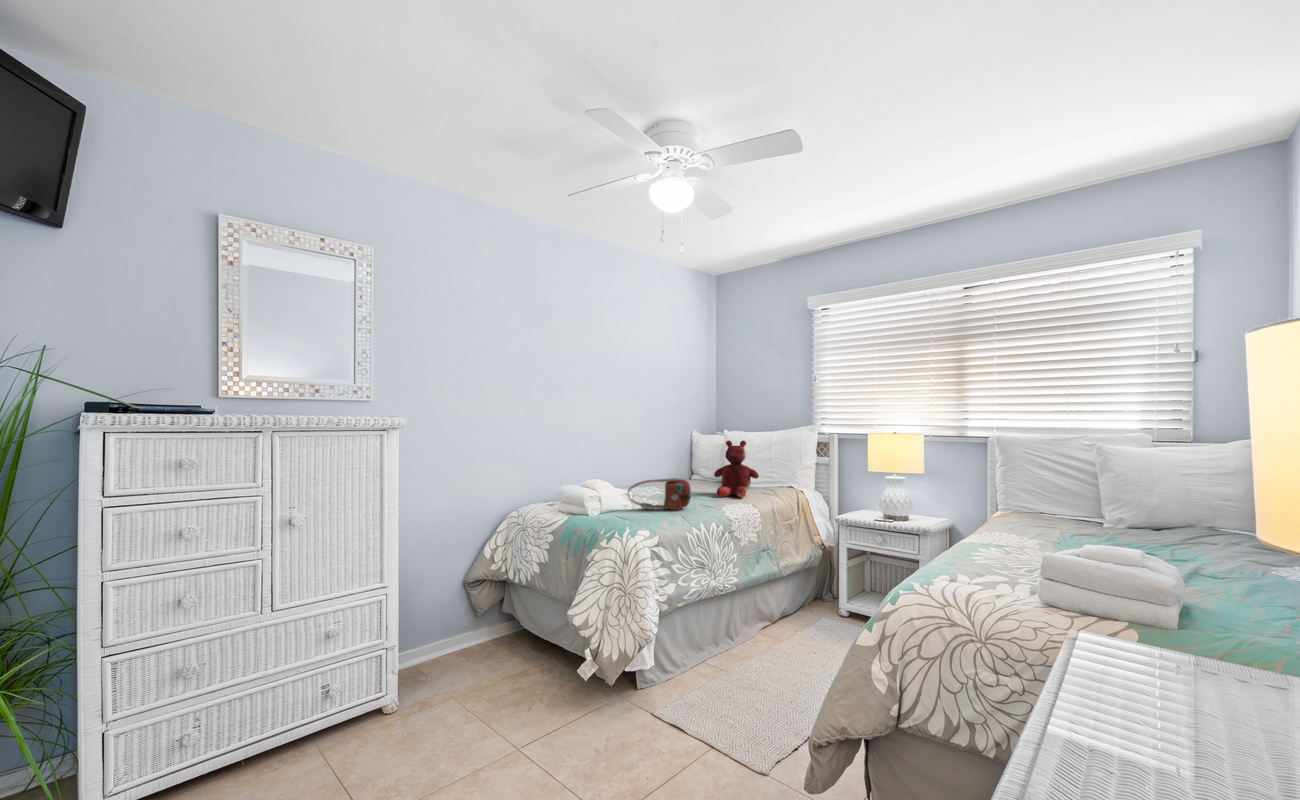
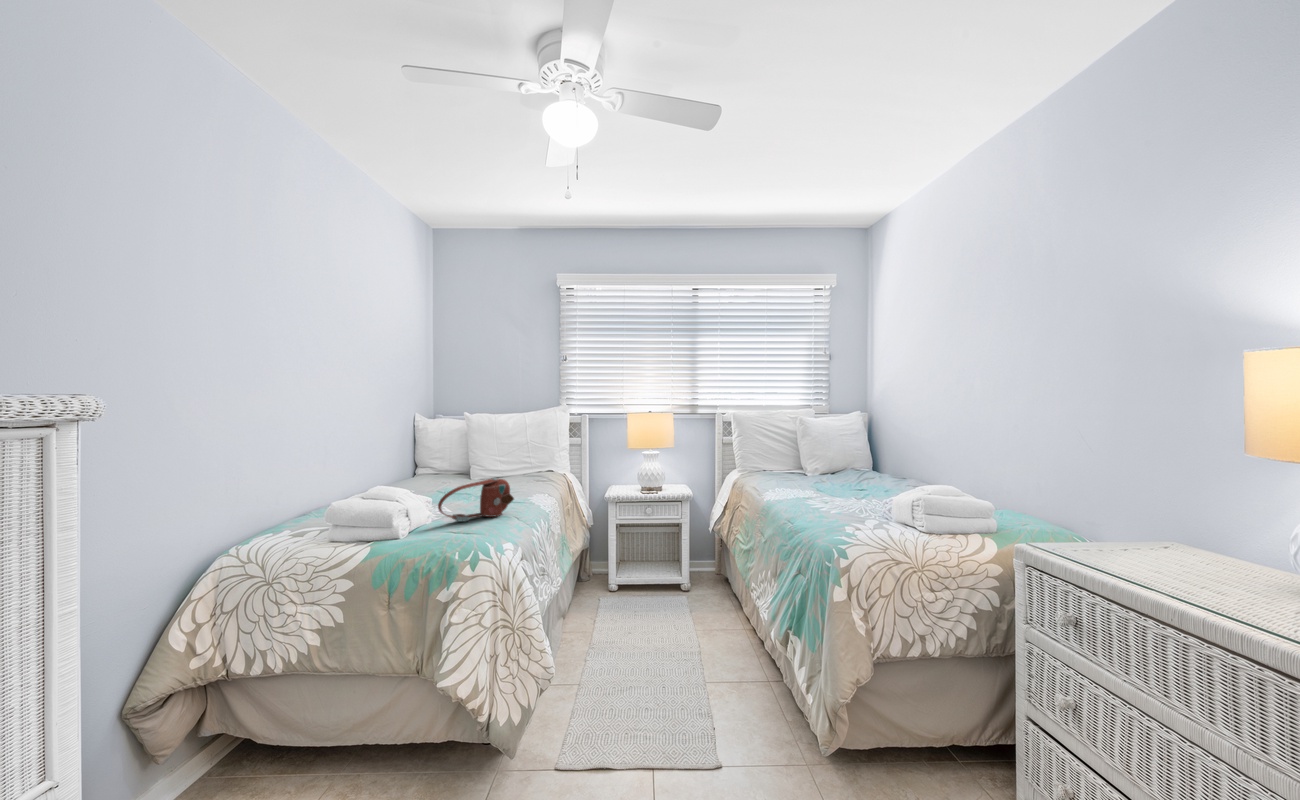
teddy bear: present [714,440,759,497] -> none [488,427,539,493]

